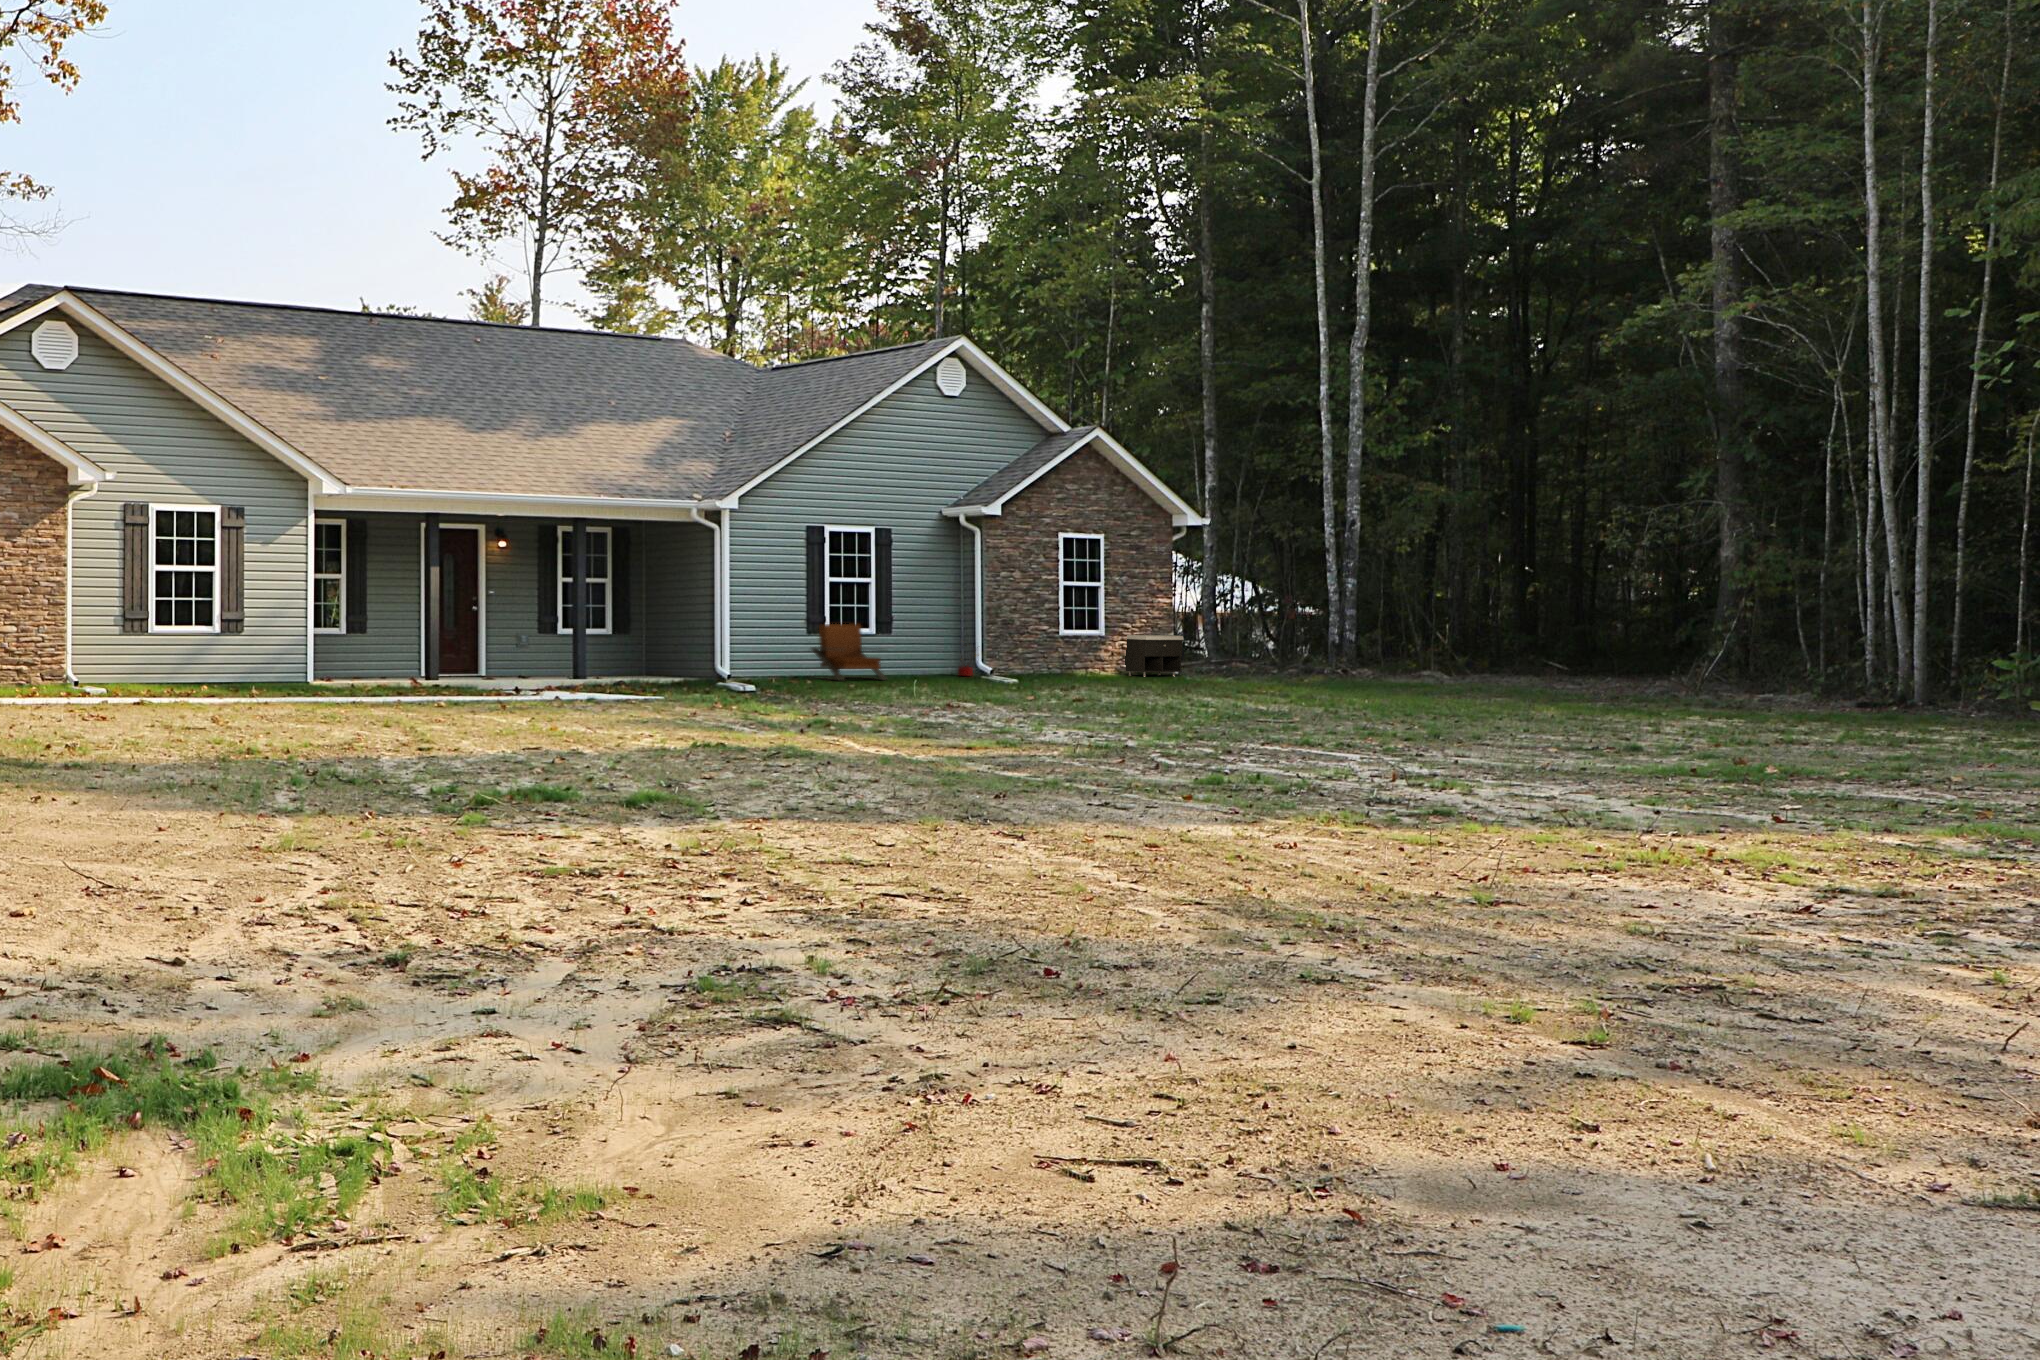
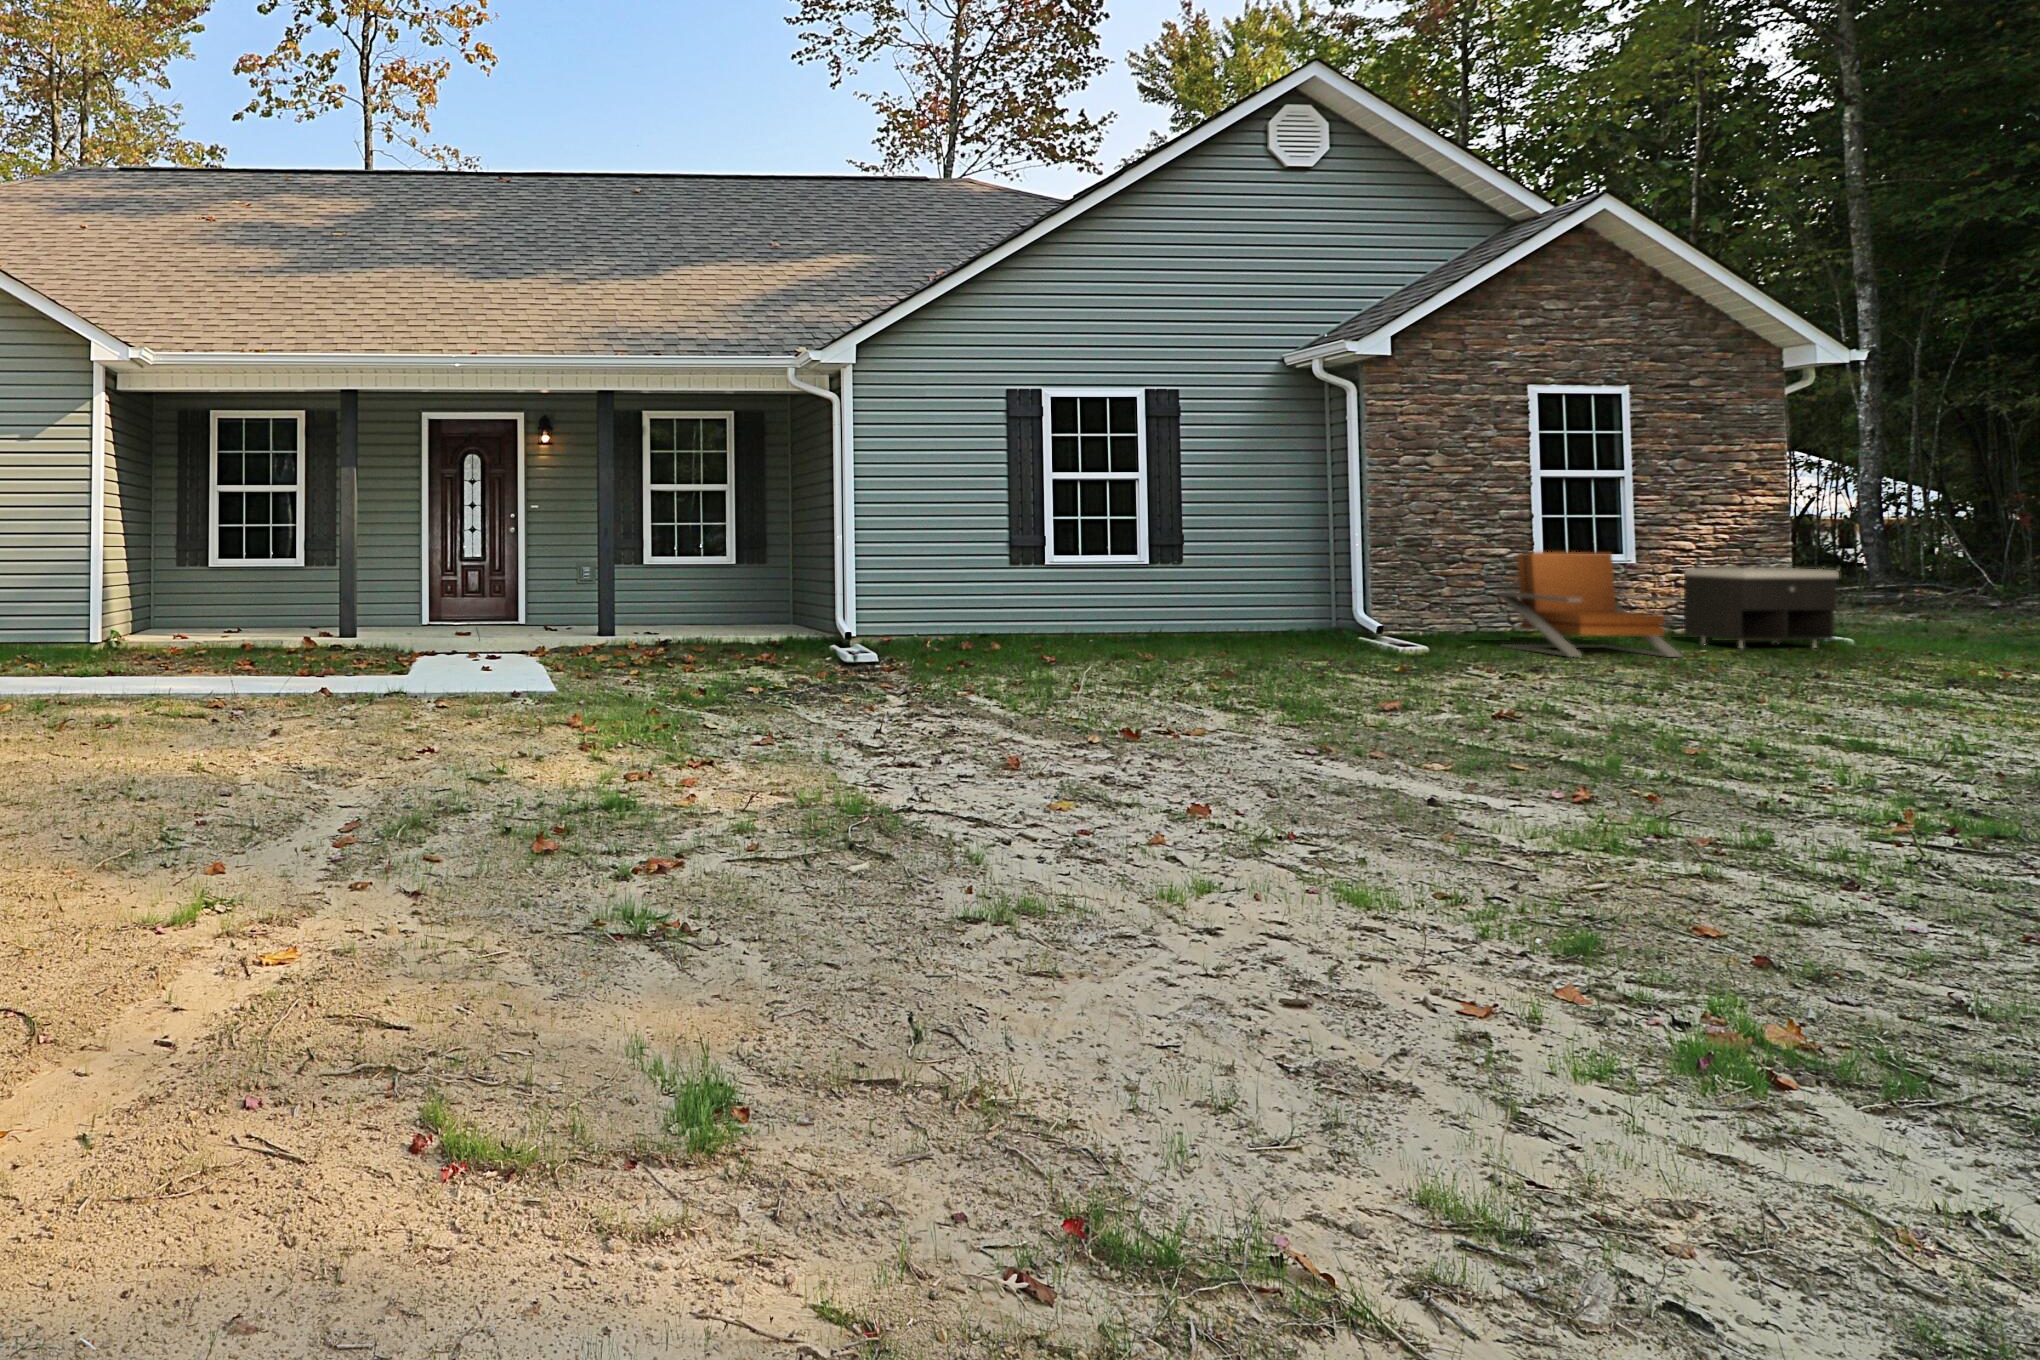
lounge chair: present [811,624,886,680] -> present [1499,552,1681,657]
decorative plant: present [958,644,975,676] -> none [1308,578,1352,642]

